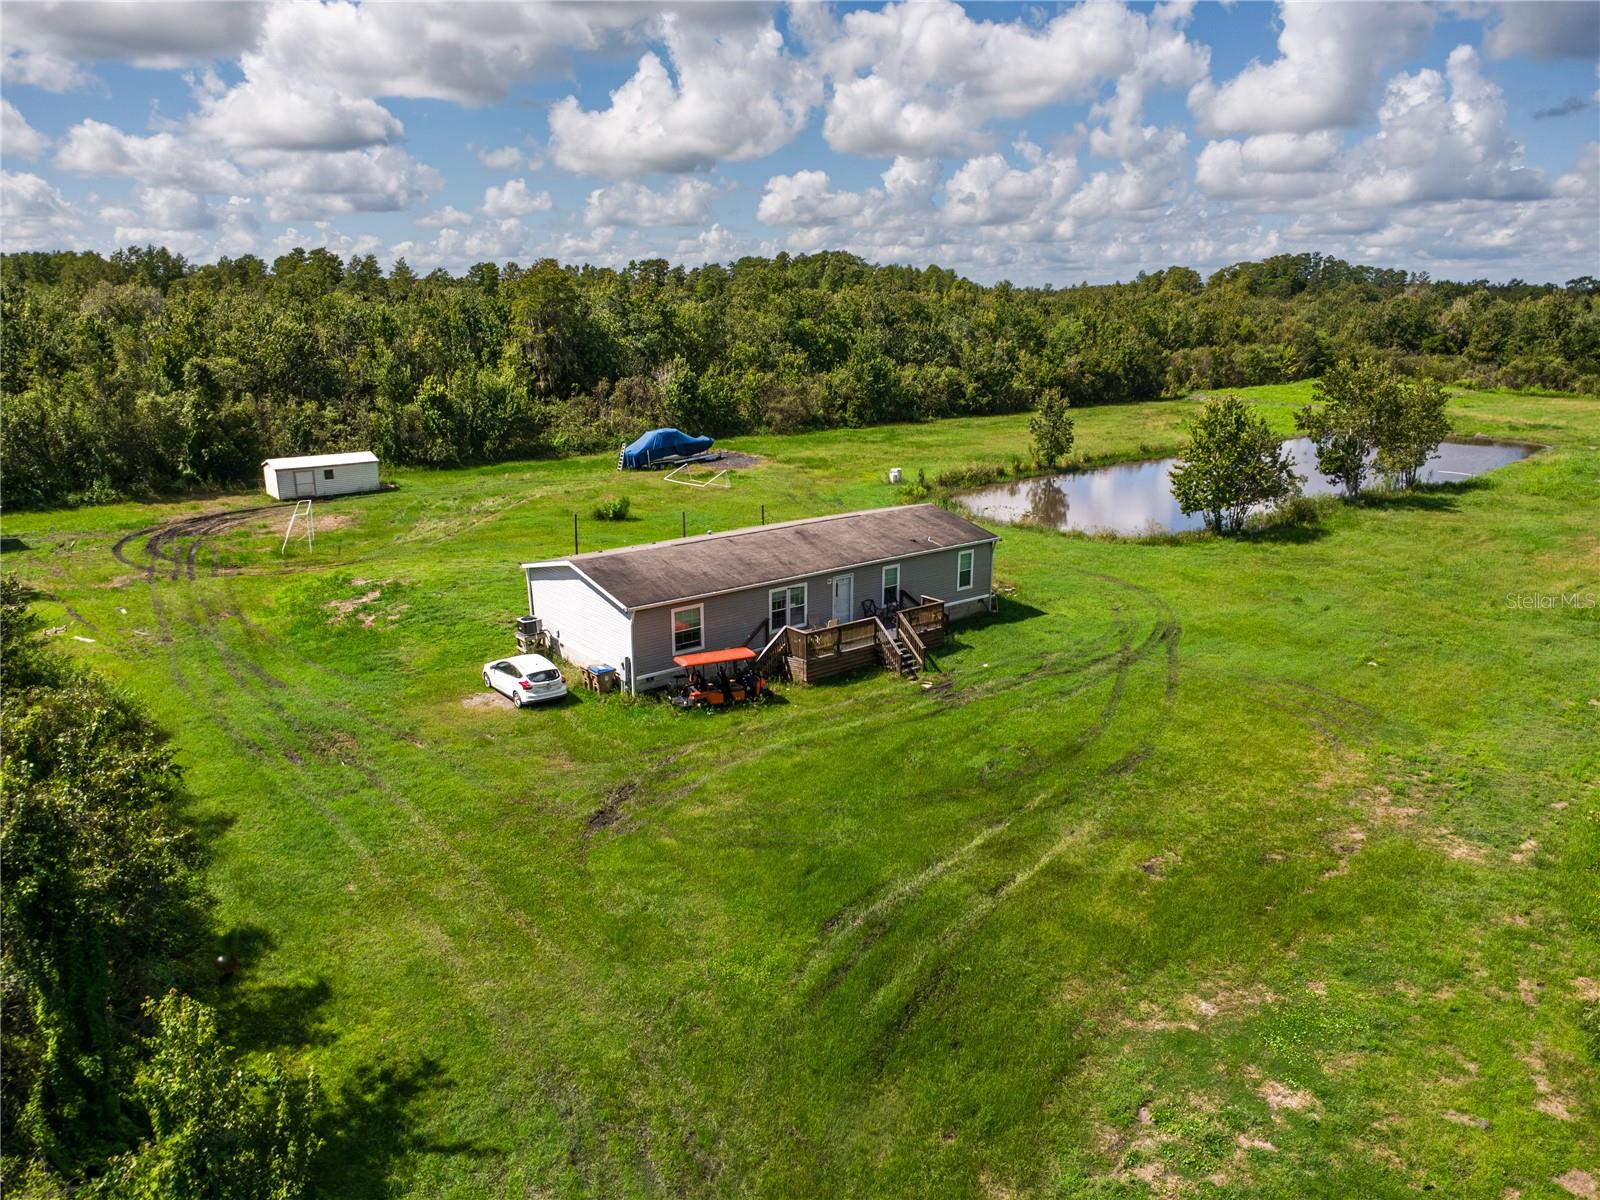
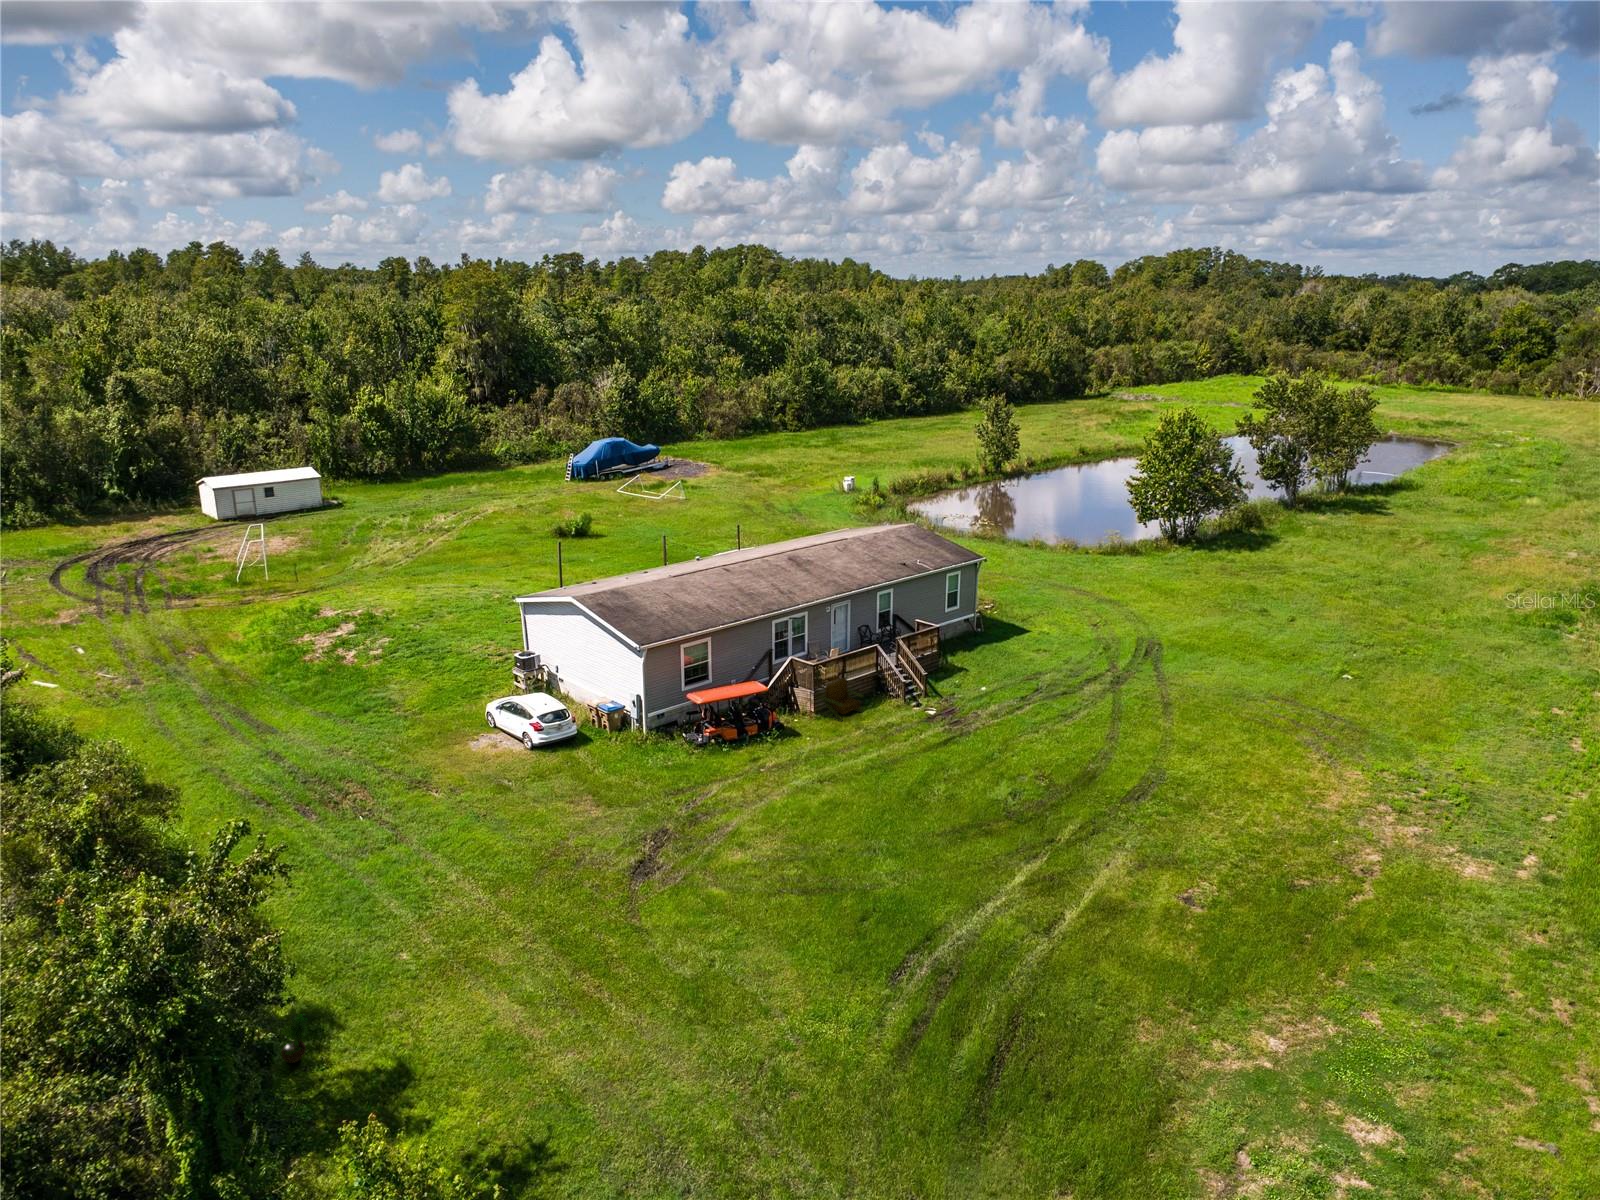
lounge chair: none [809,648,853,691] -> present [821,678,863,722]

